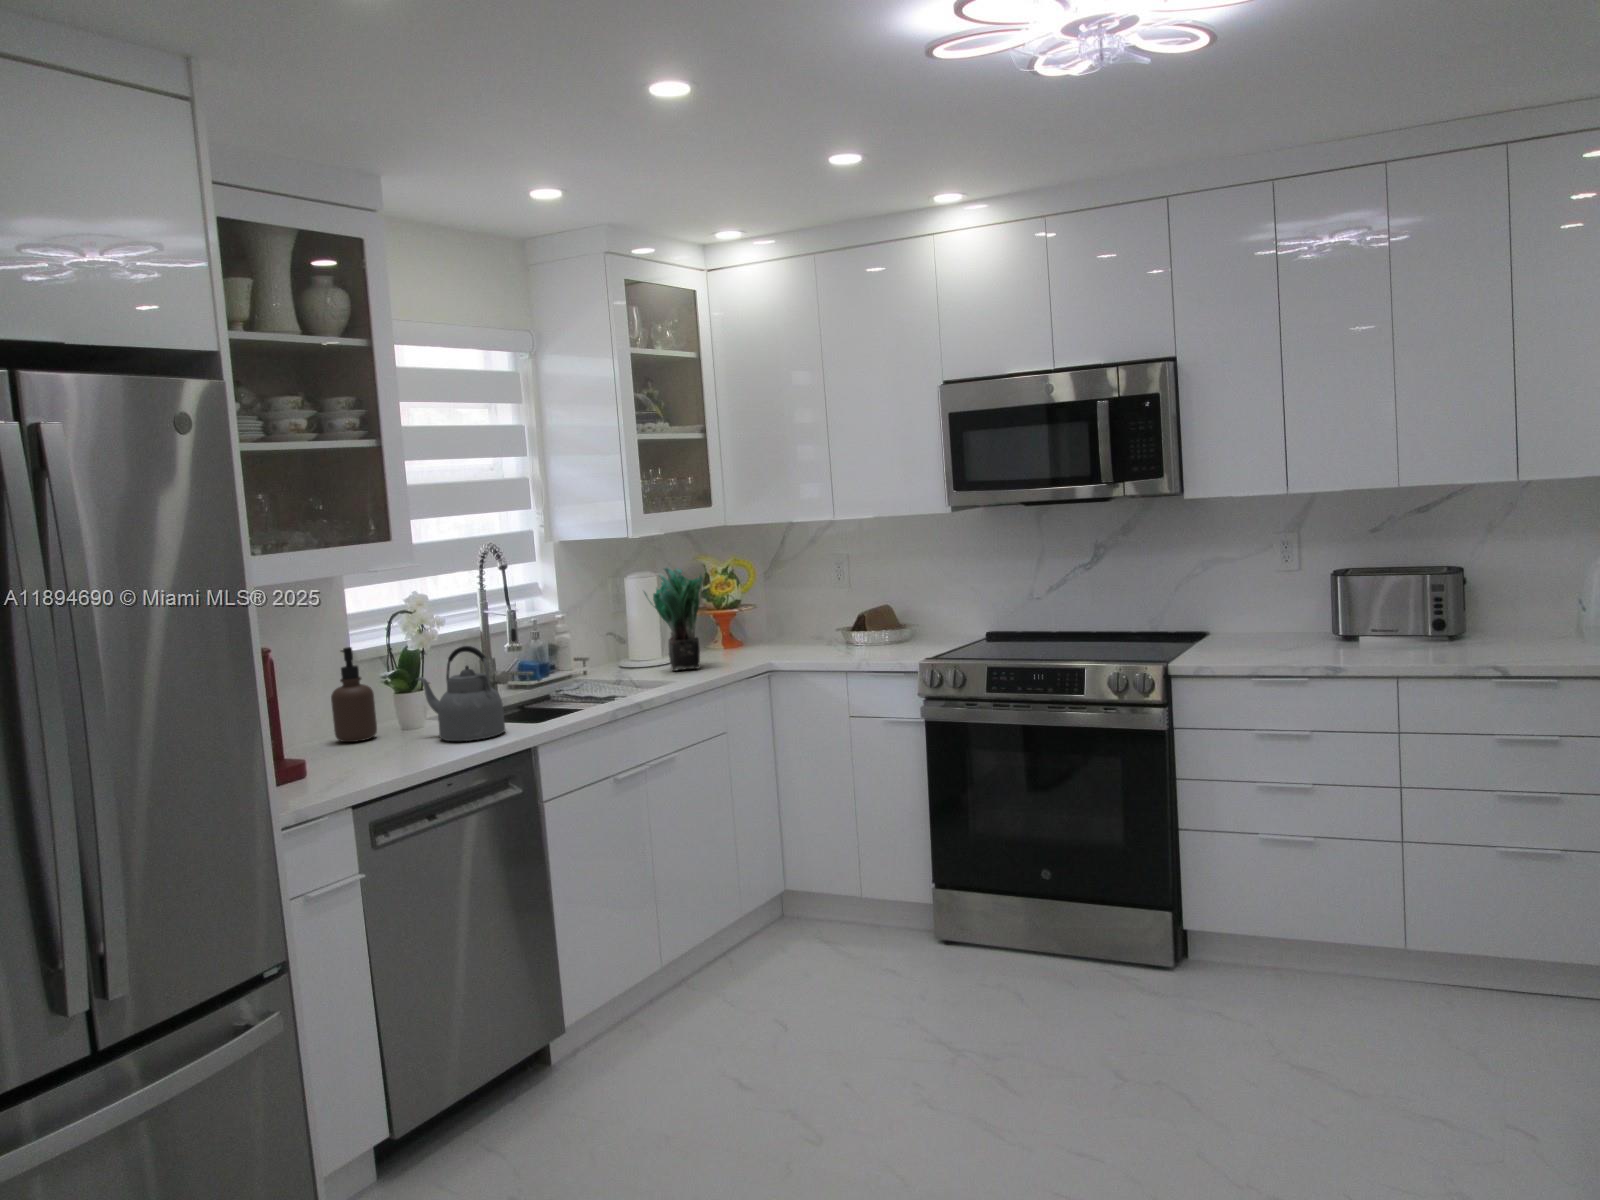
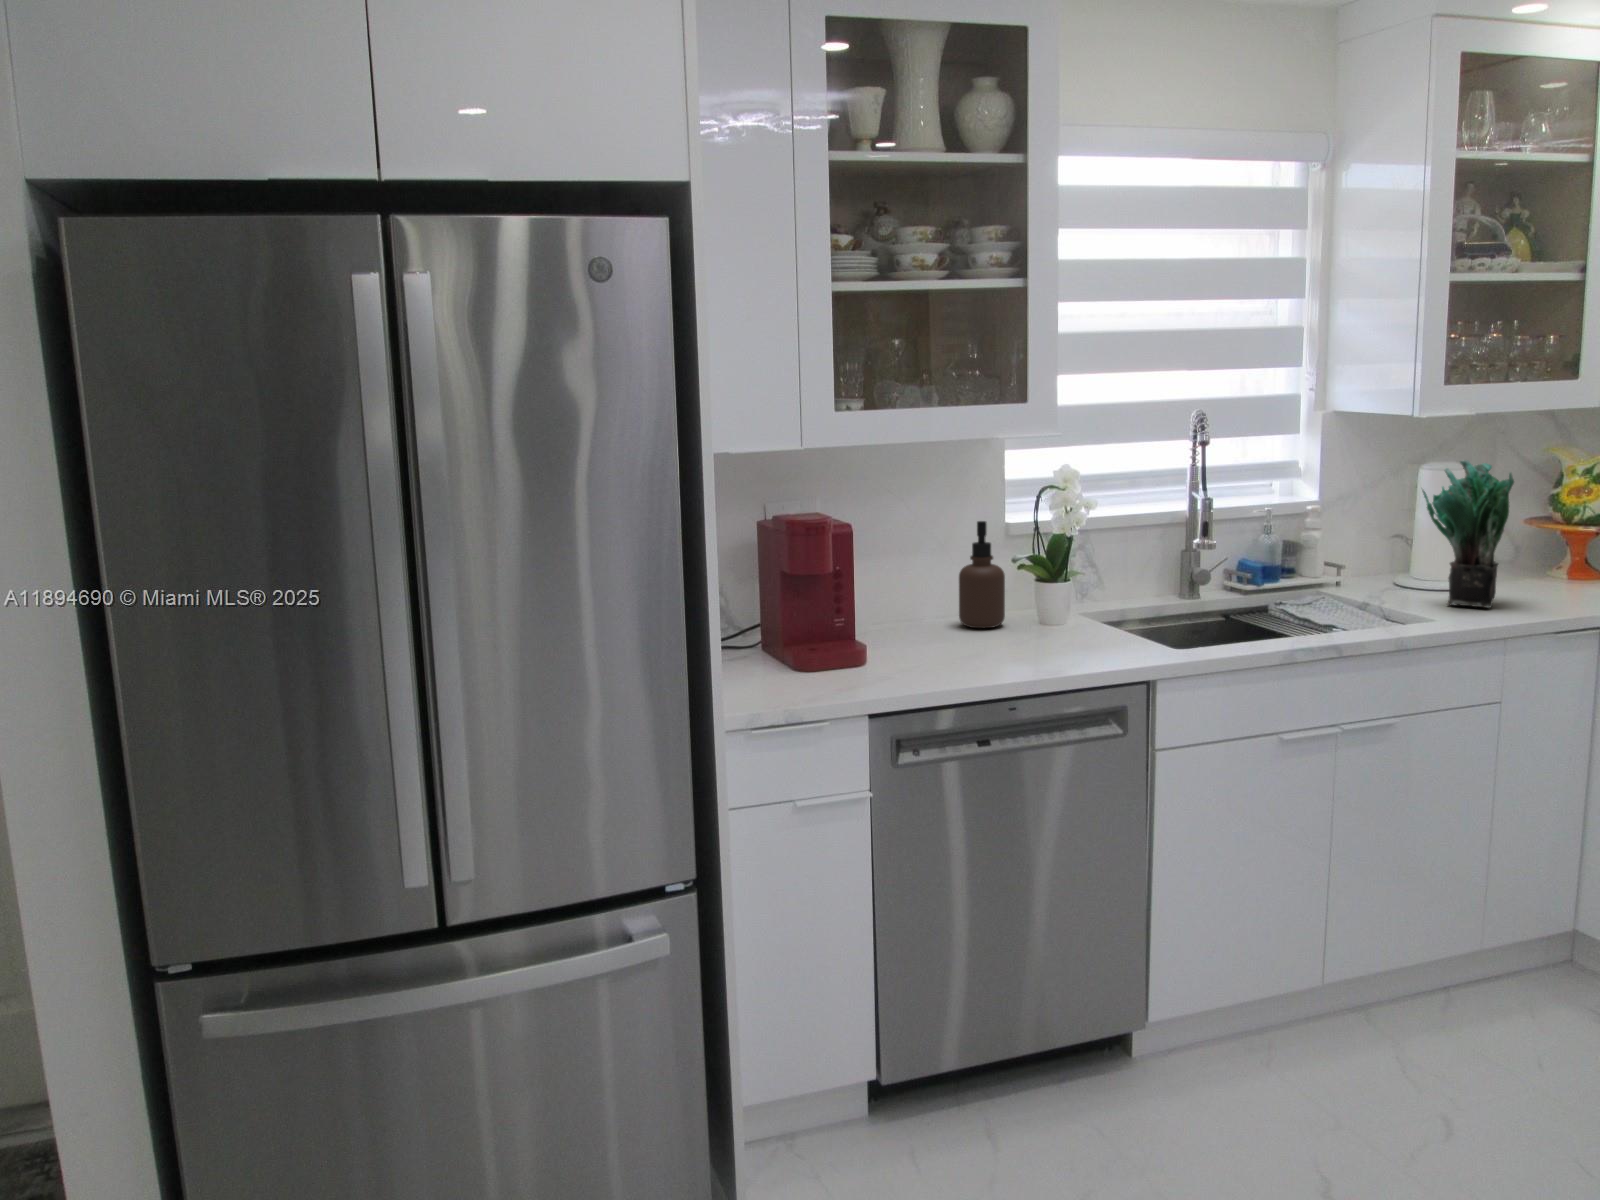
kettle: present [417,646,505,741] -> none [1041,539,1129,656]

